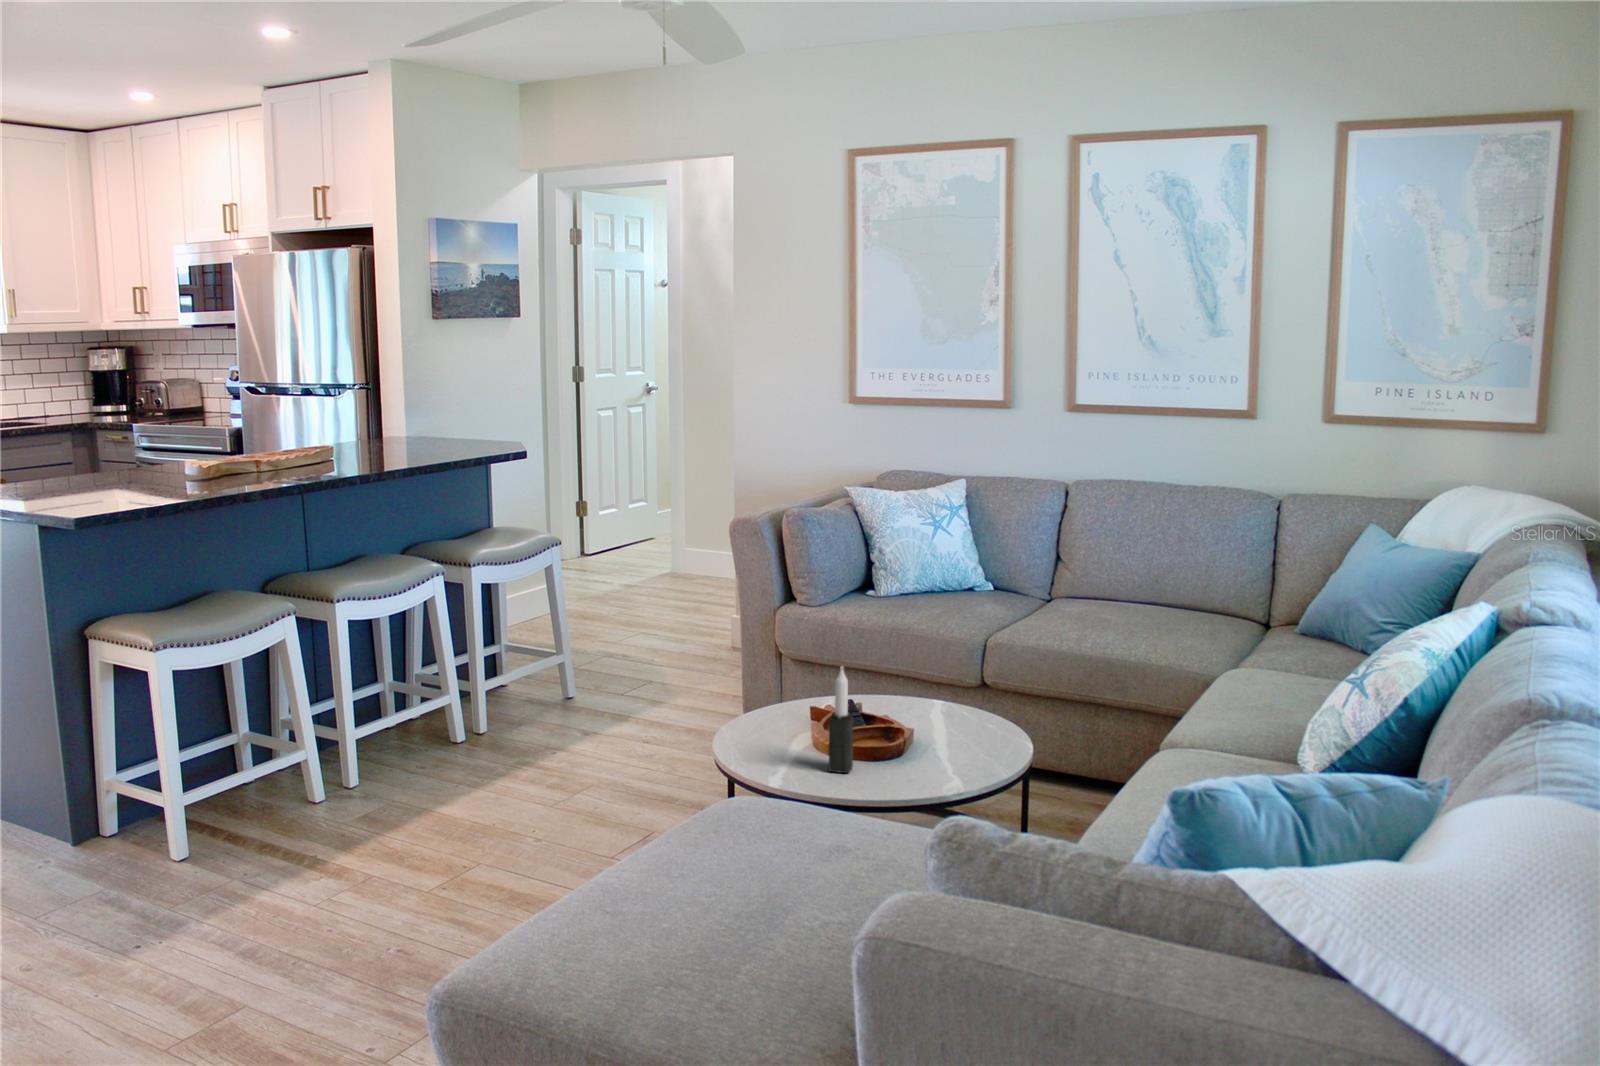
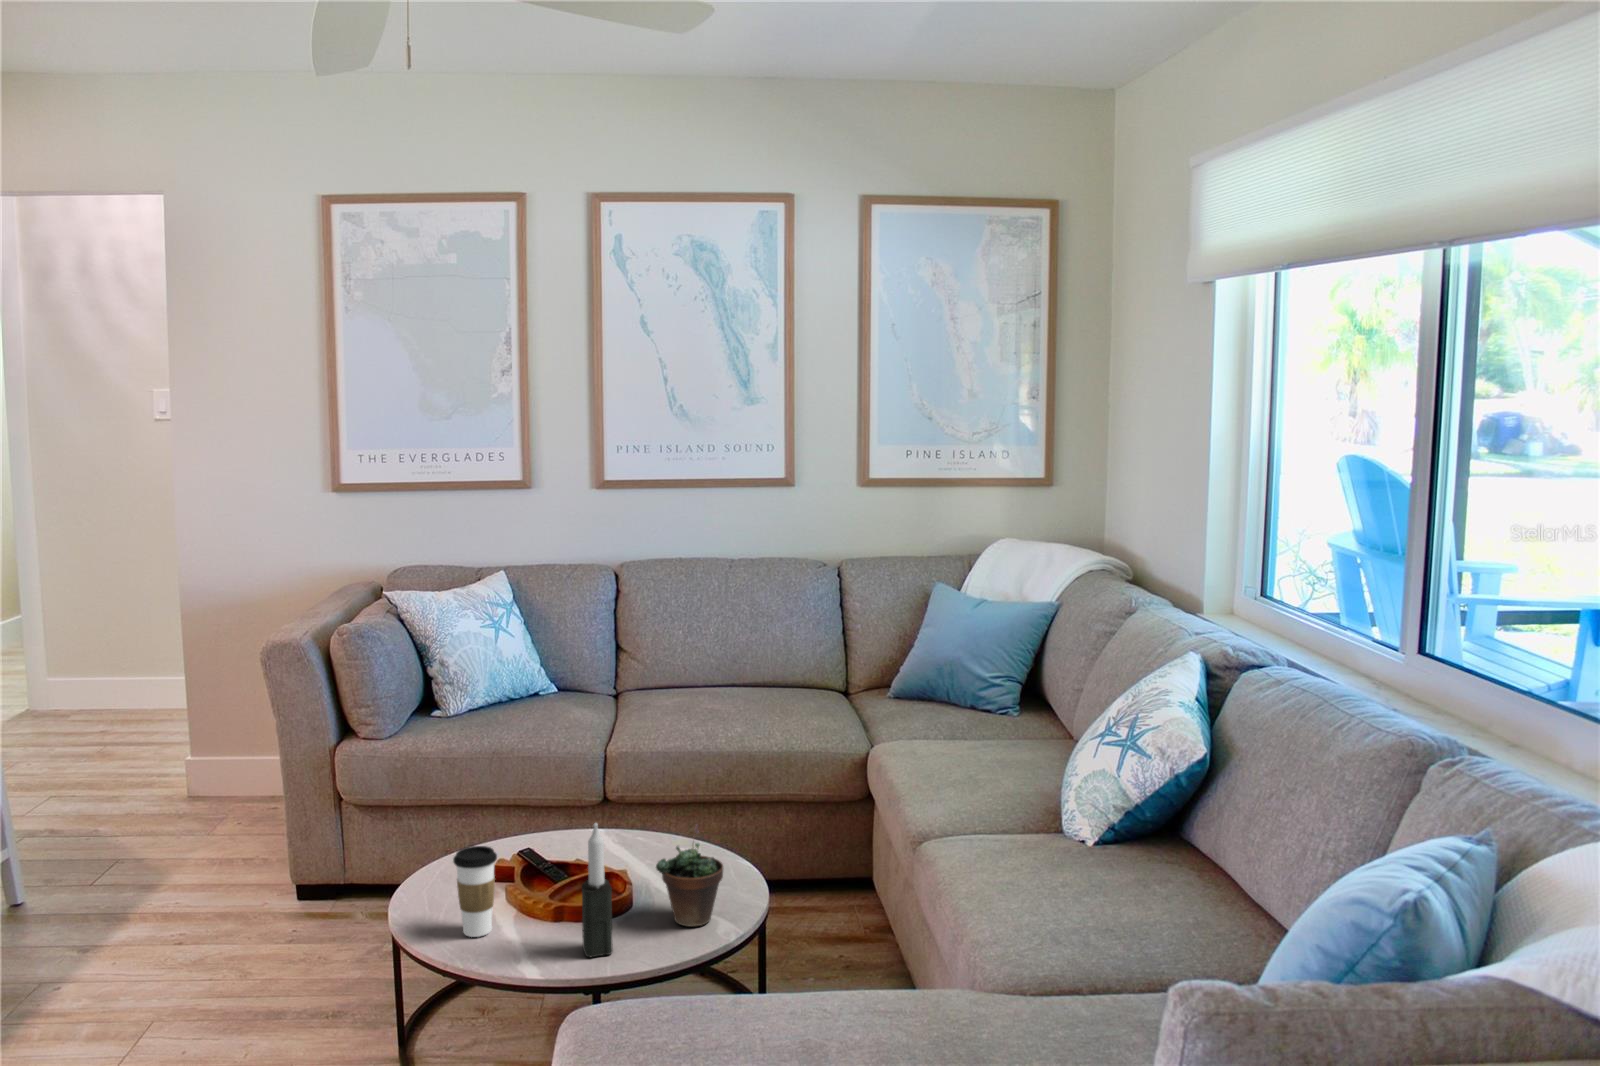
coffee cup: none [757,675,791,744] -> present [453,846,497,937]
succulent plant: none [900,685,958,770] -> present [656,825,723,927]

